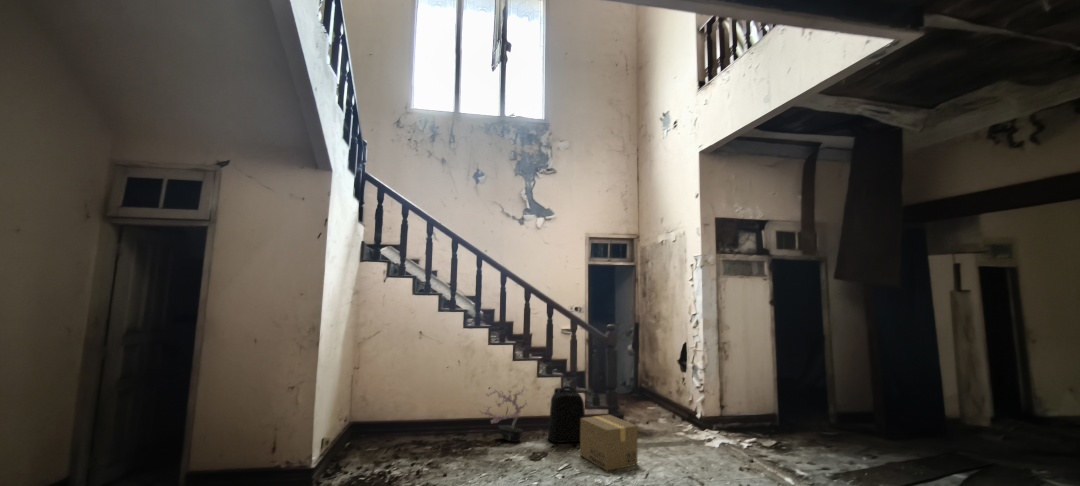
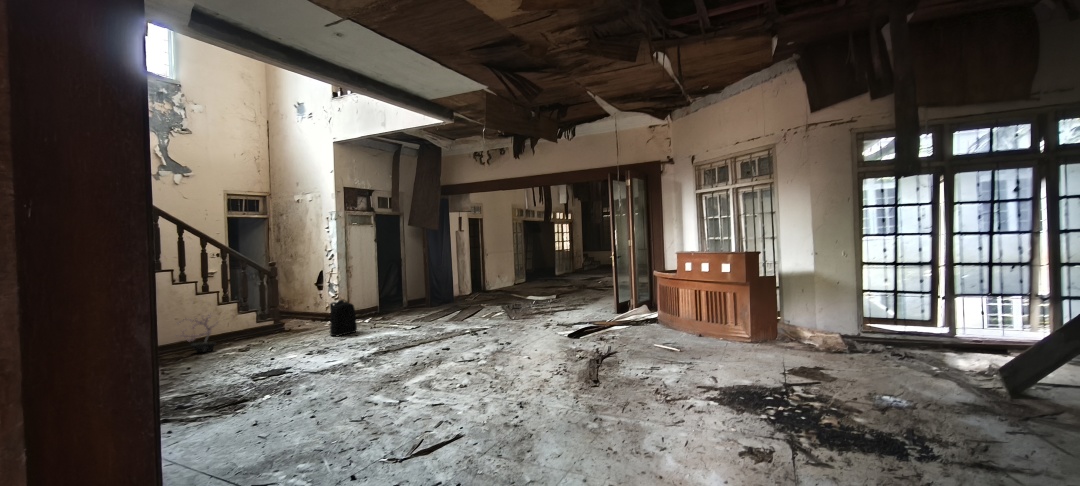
backpack: present [548,386,585,442] -> present [330,300,357,336]
cardboard box: present [580,415,637,470] -> none [271,317,313,346]

